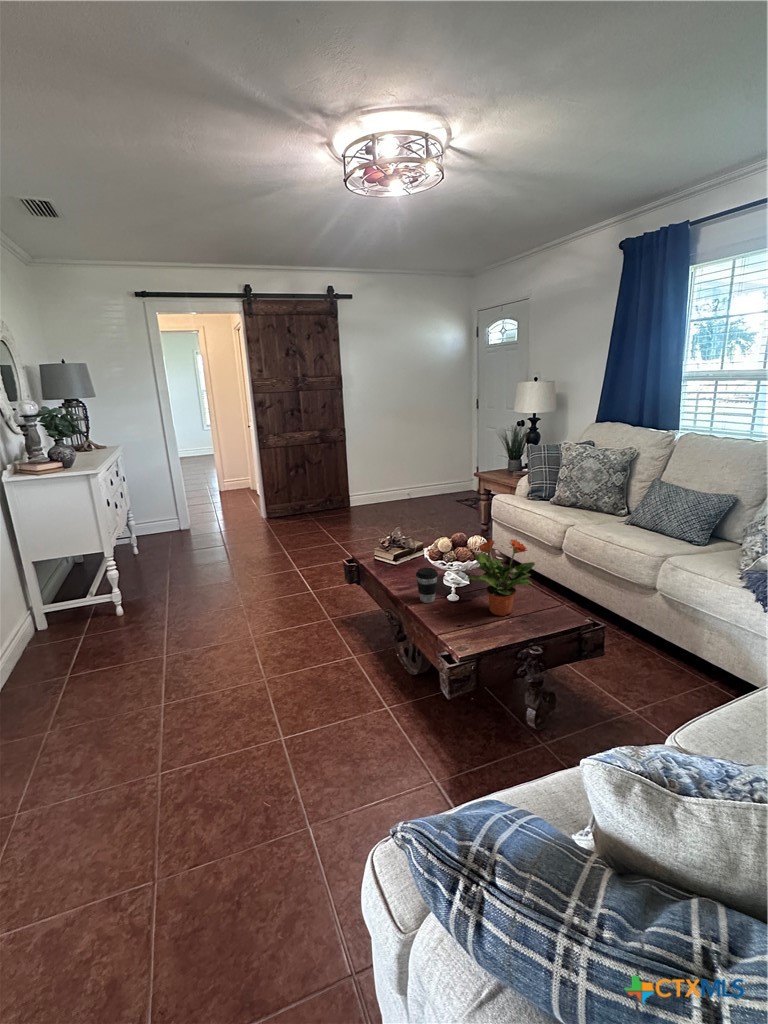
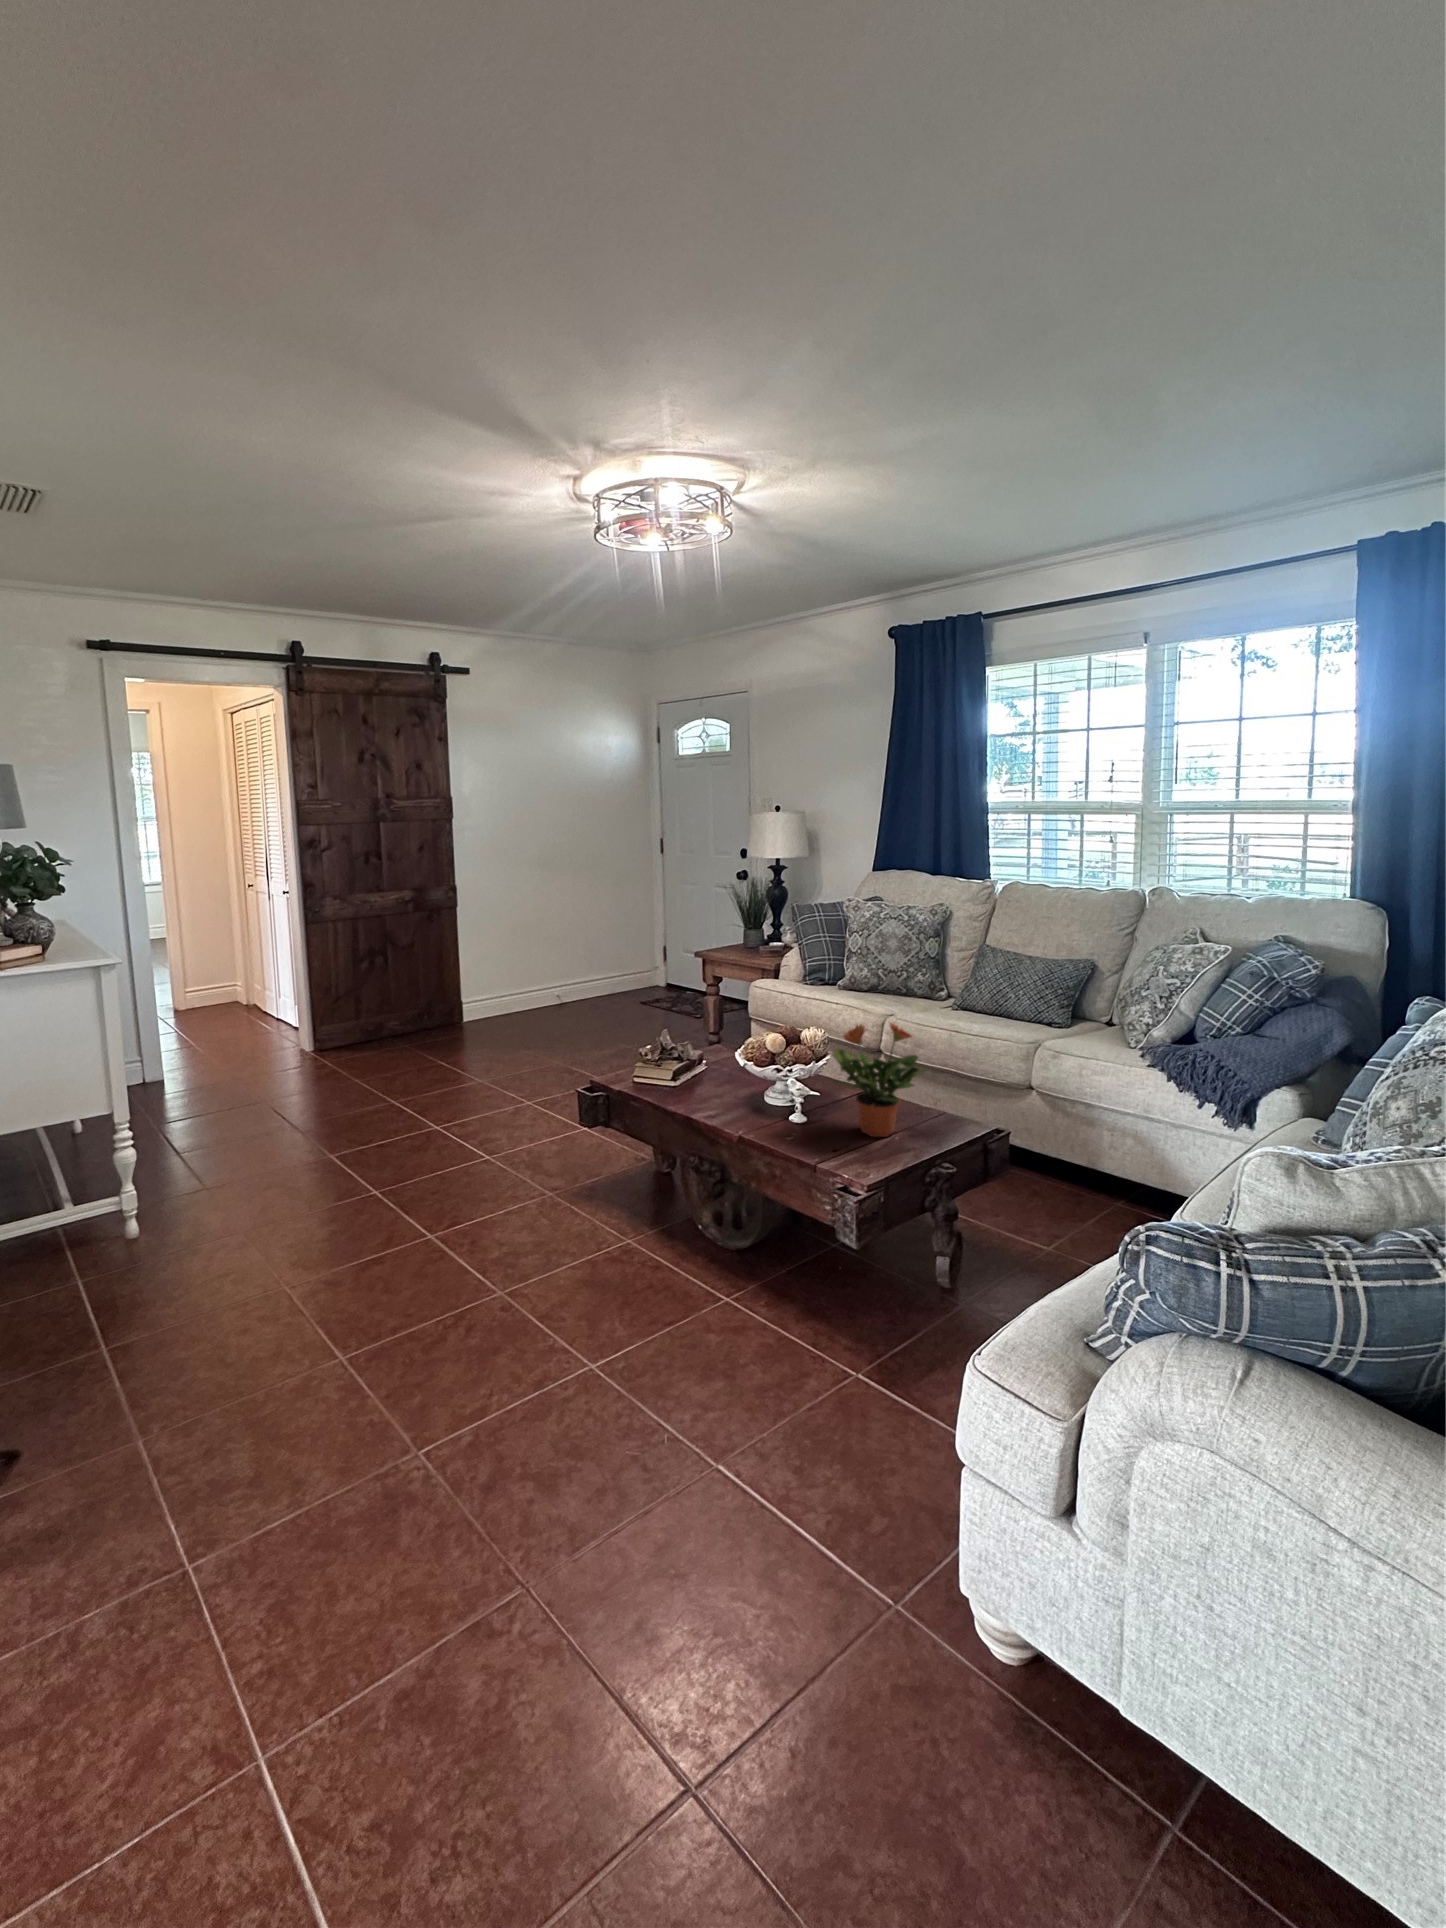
coffee cup: present [416,568,438,603] -> none [746,1077,780,1132]

